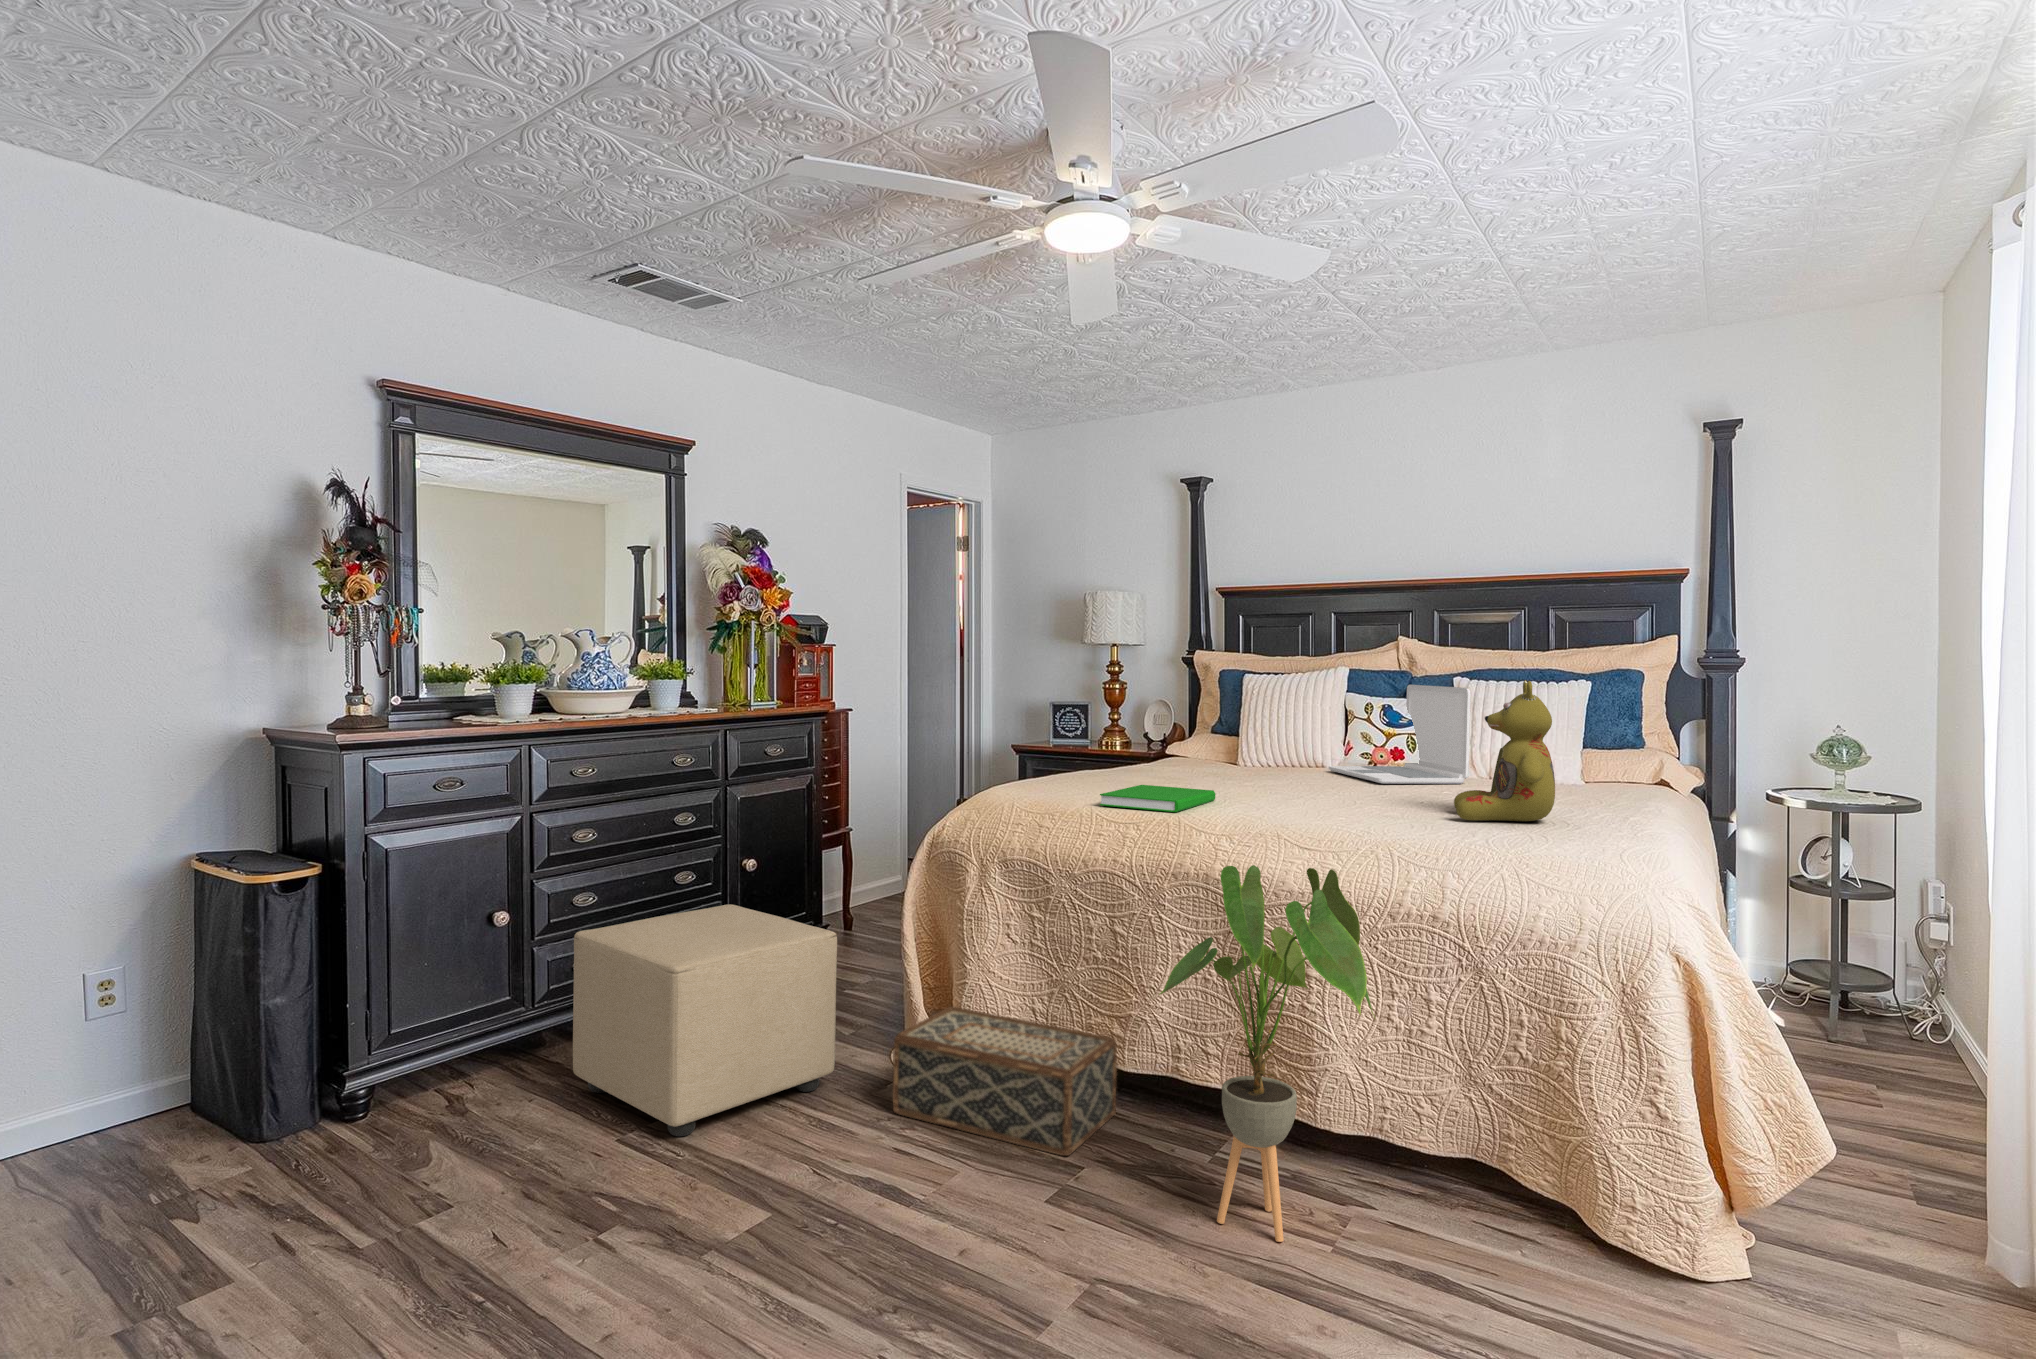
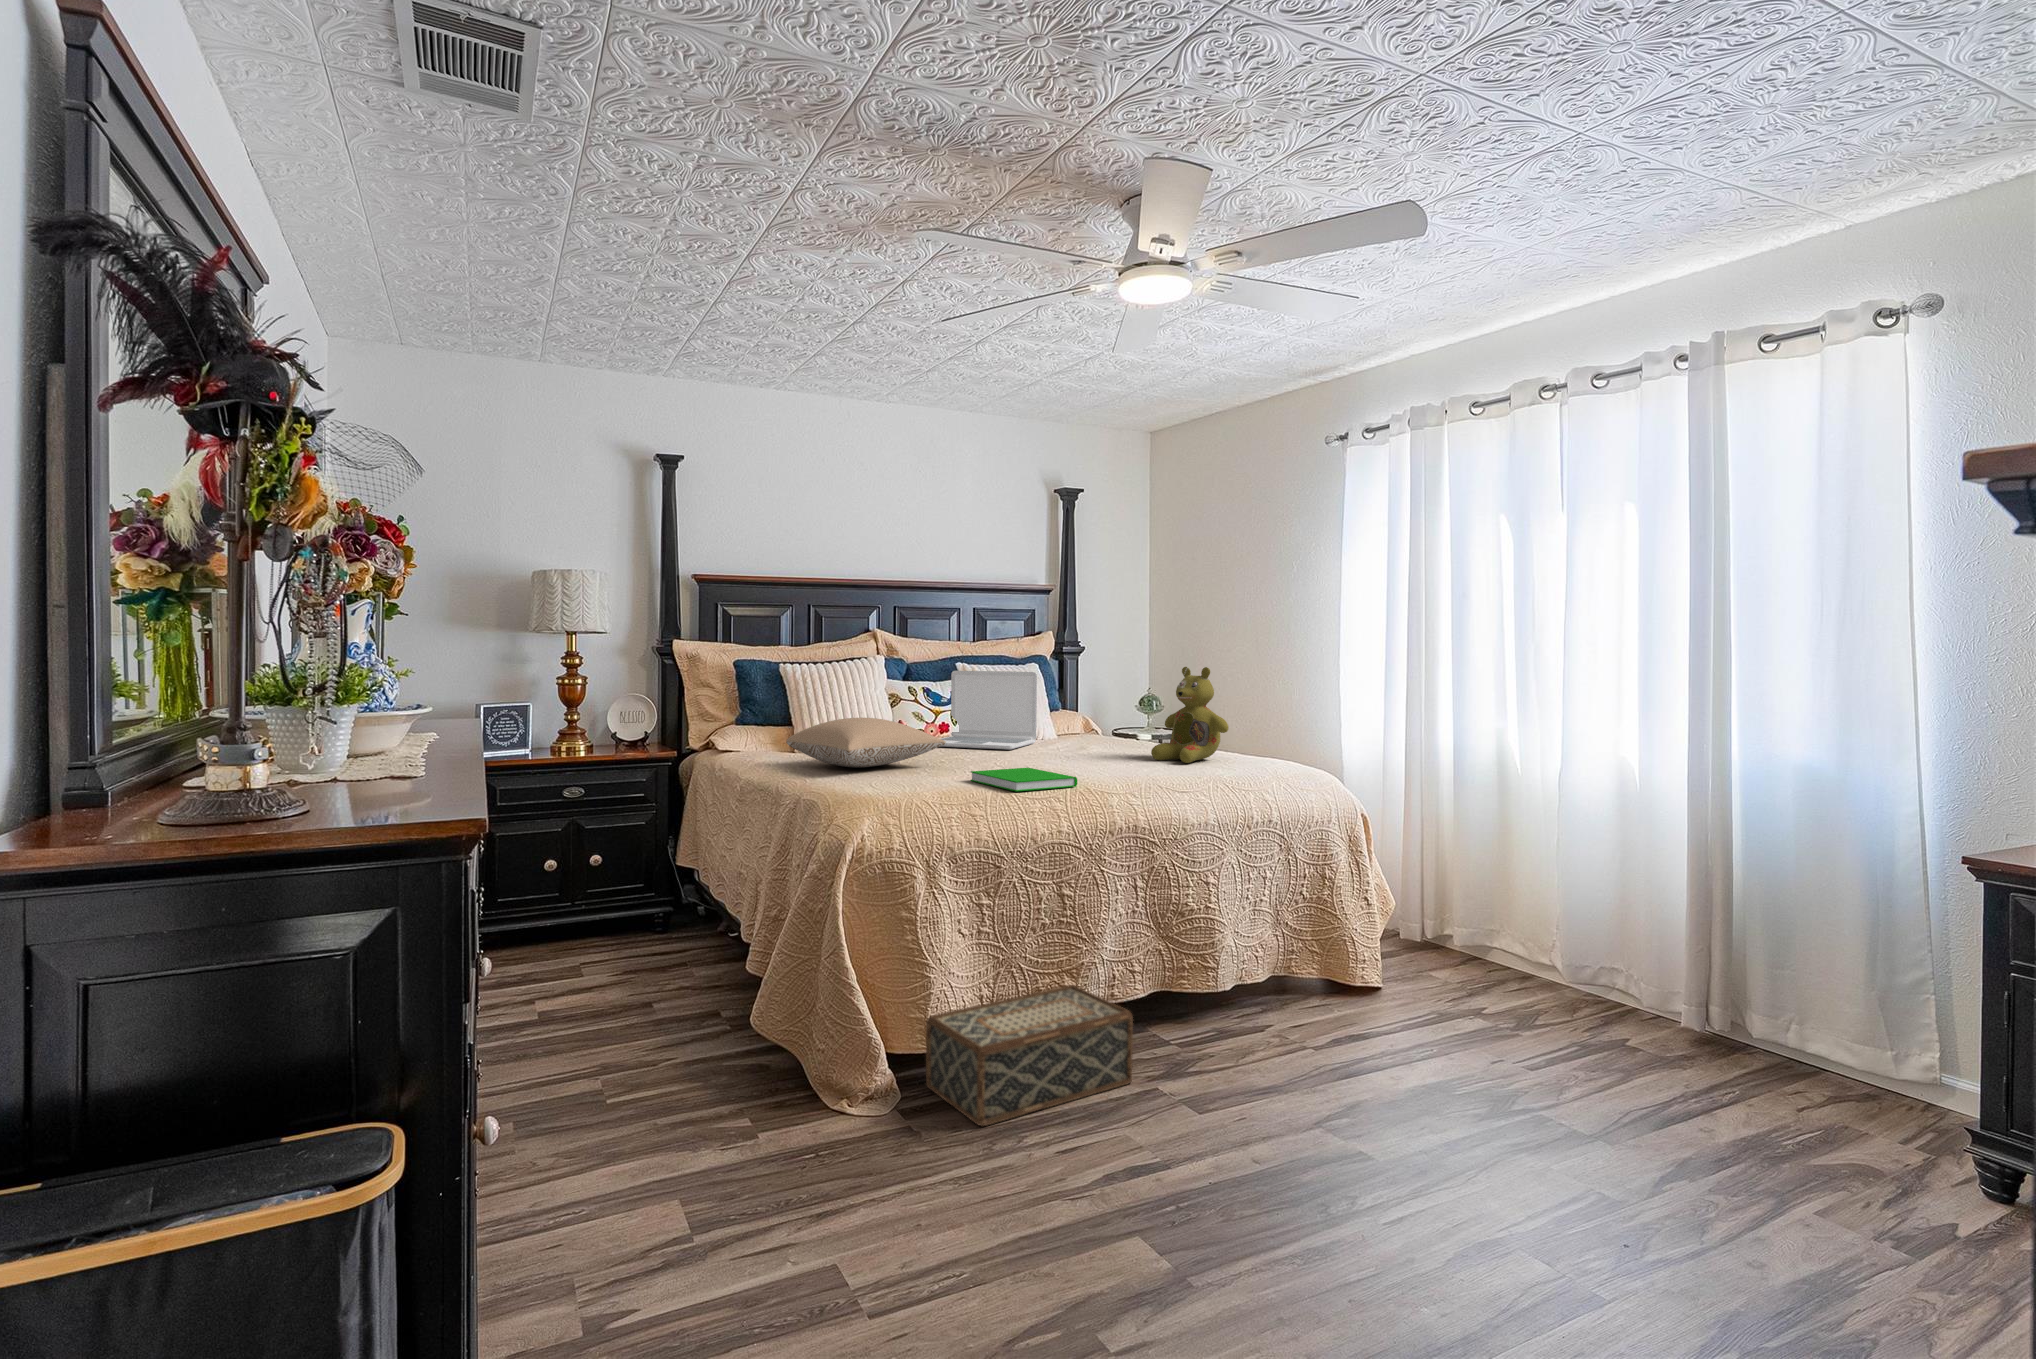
pillow: none [1082,724,1227,776] -> present [786,718,946,768]
house plant: present [1159,865,1375,1242] -> none [1211,802,1381,1065]
ottoman: present [573,904,837,1136] -> none [679,973,949,1289]

